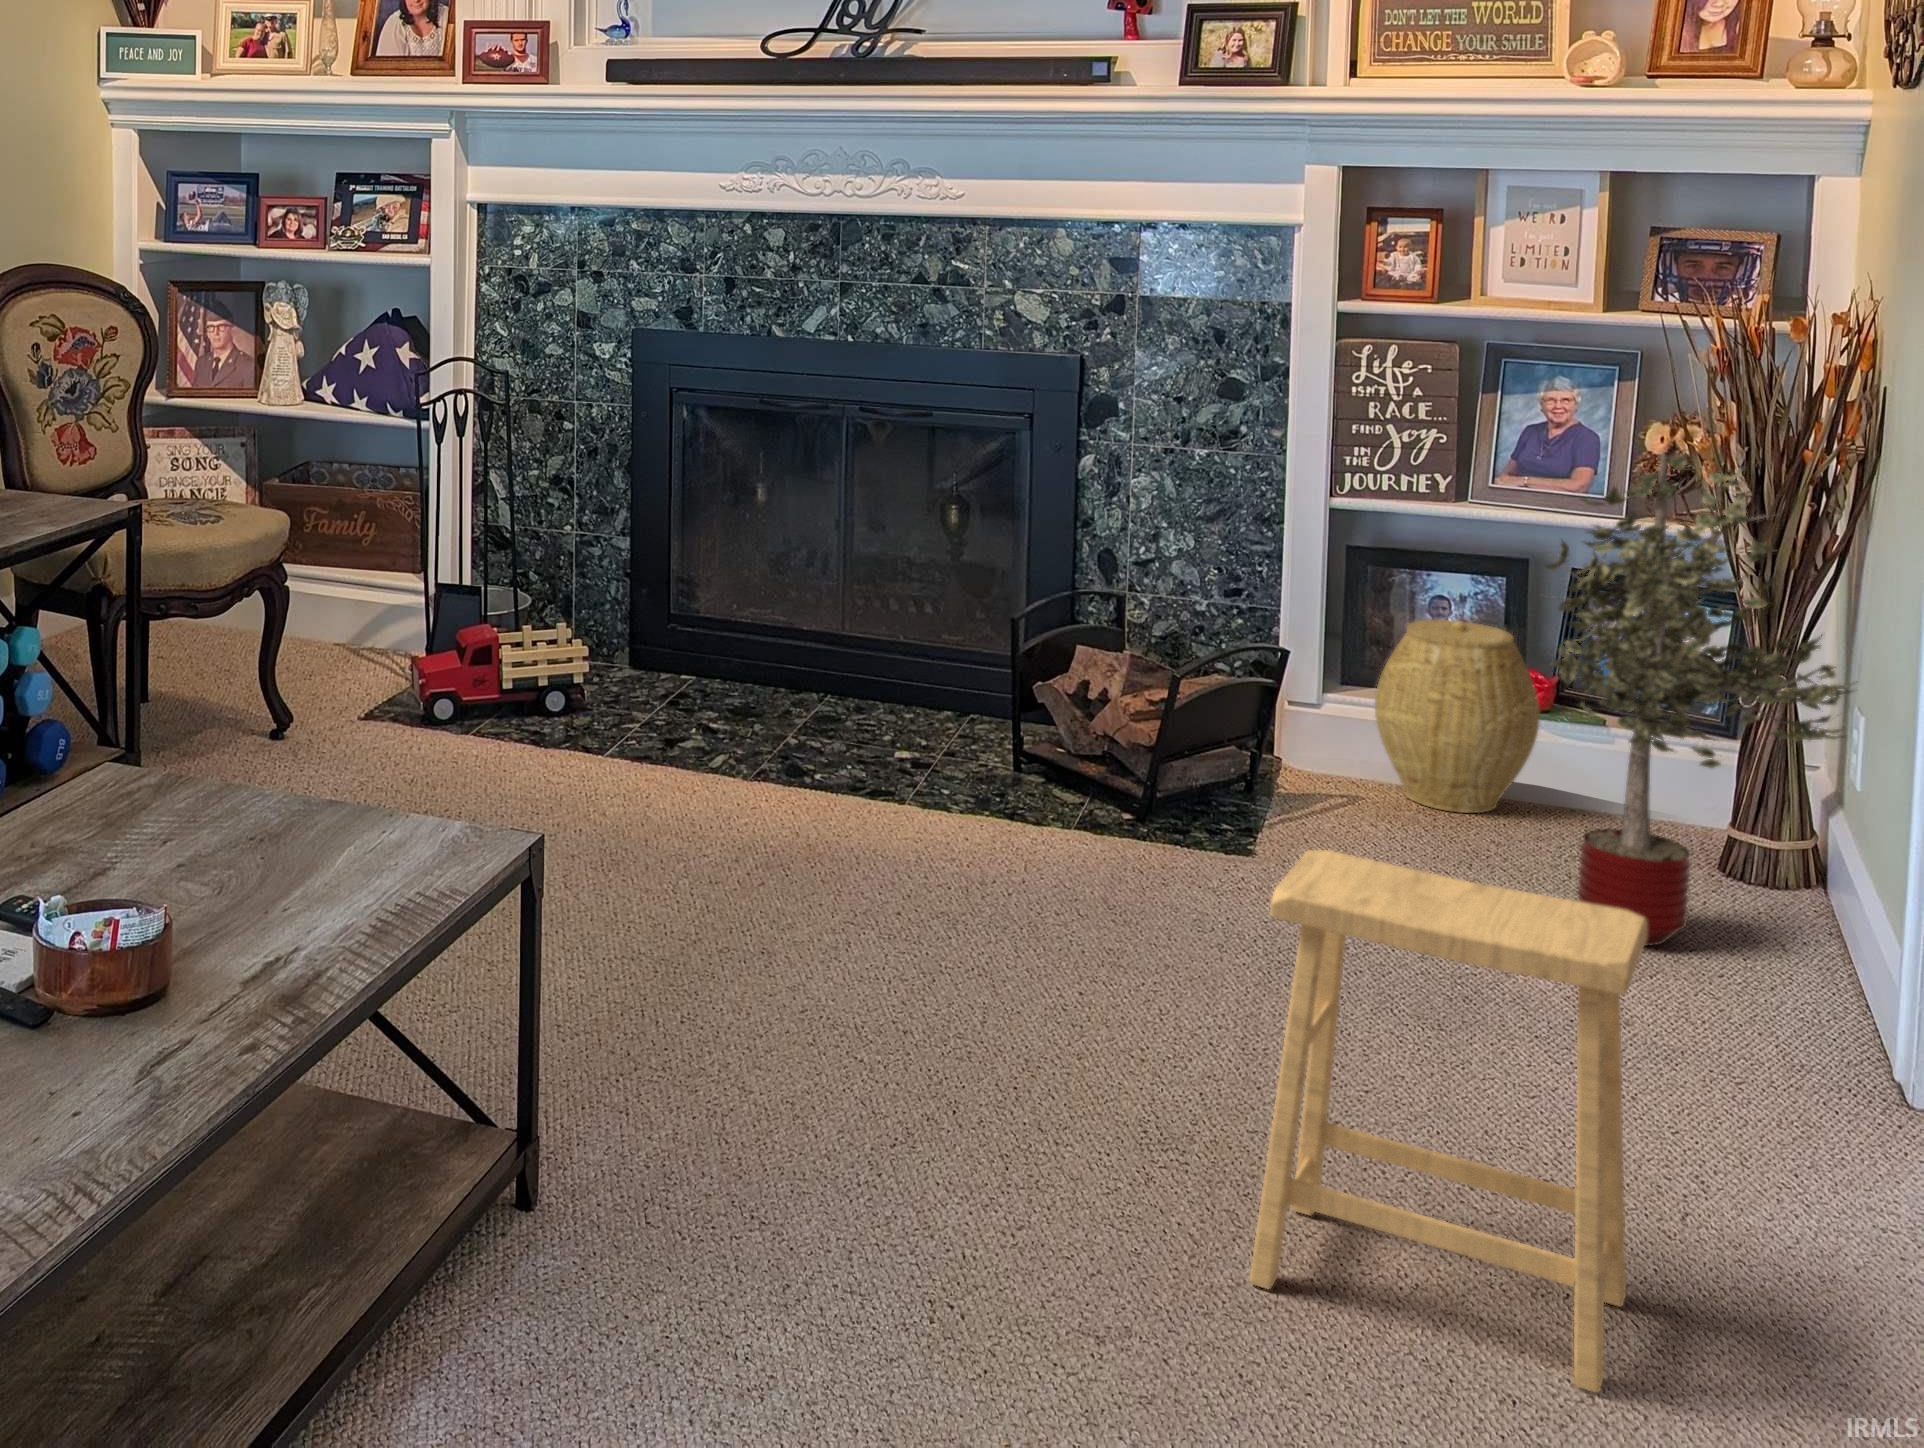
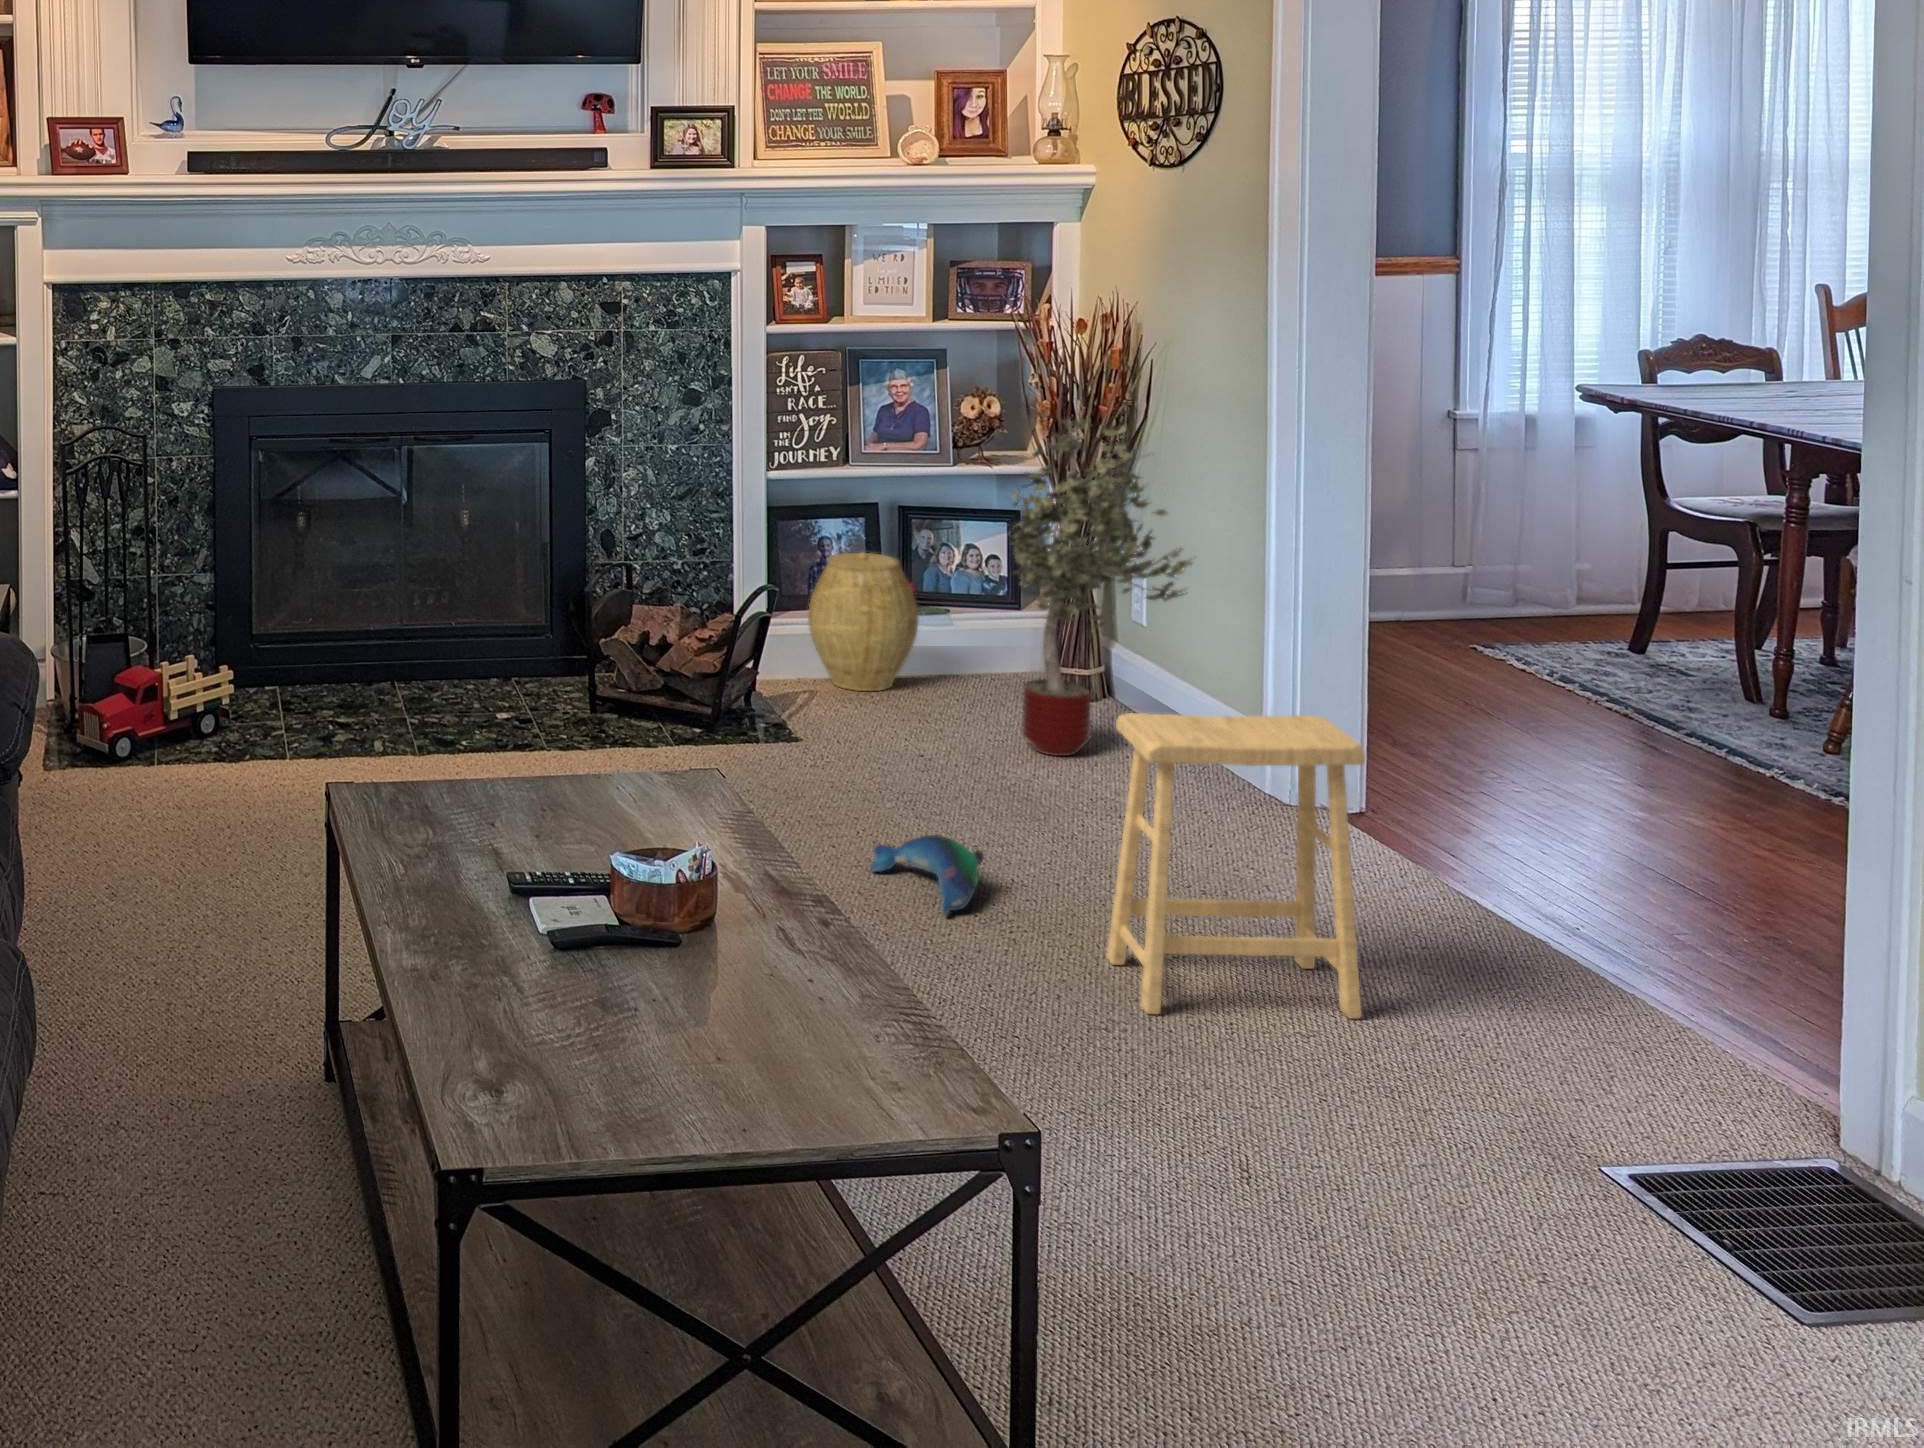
plush toy: none [1113,983,1244,1090] -> present [870,835,984,915]

